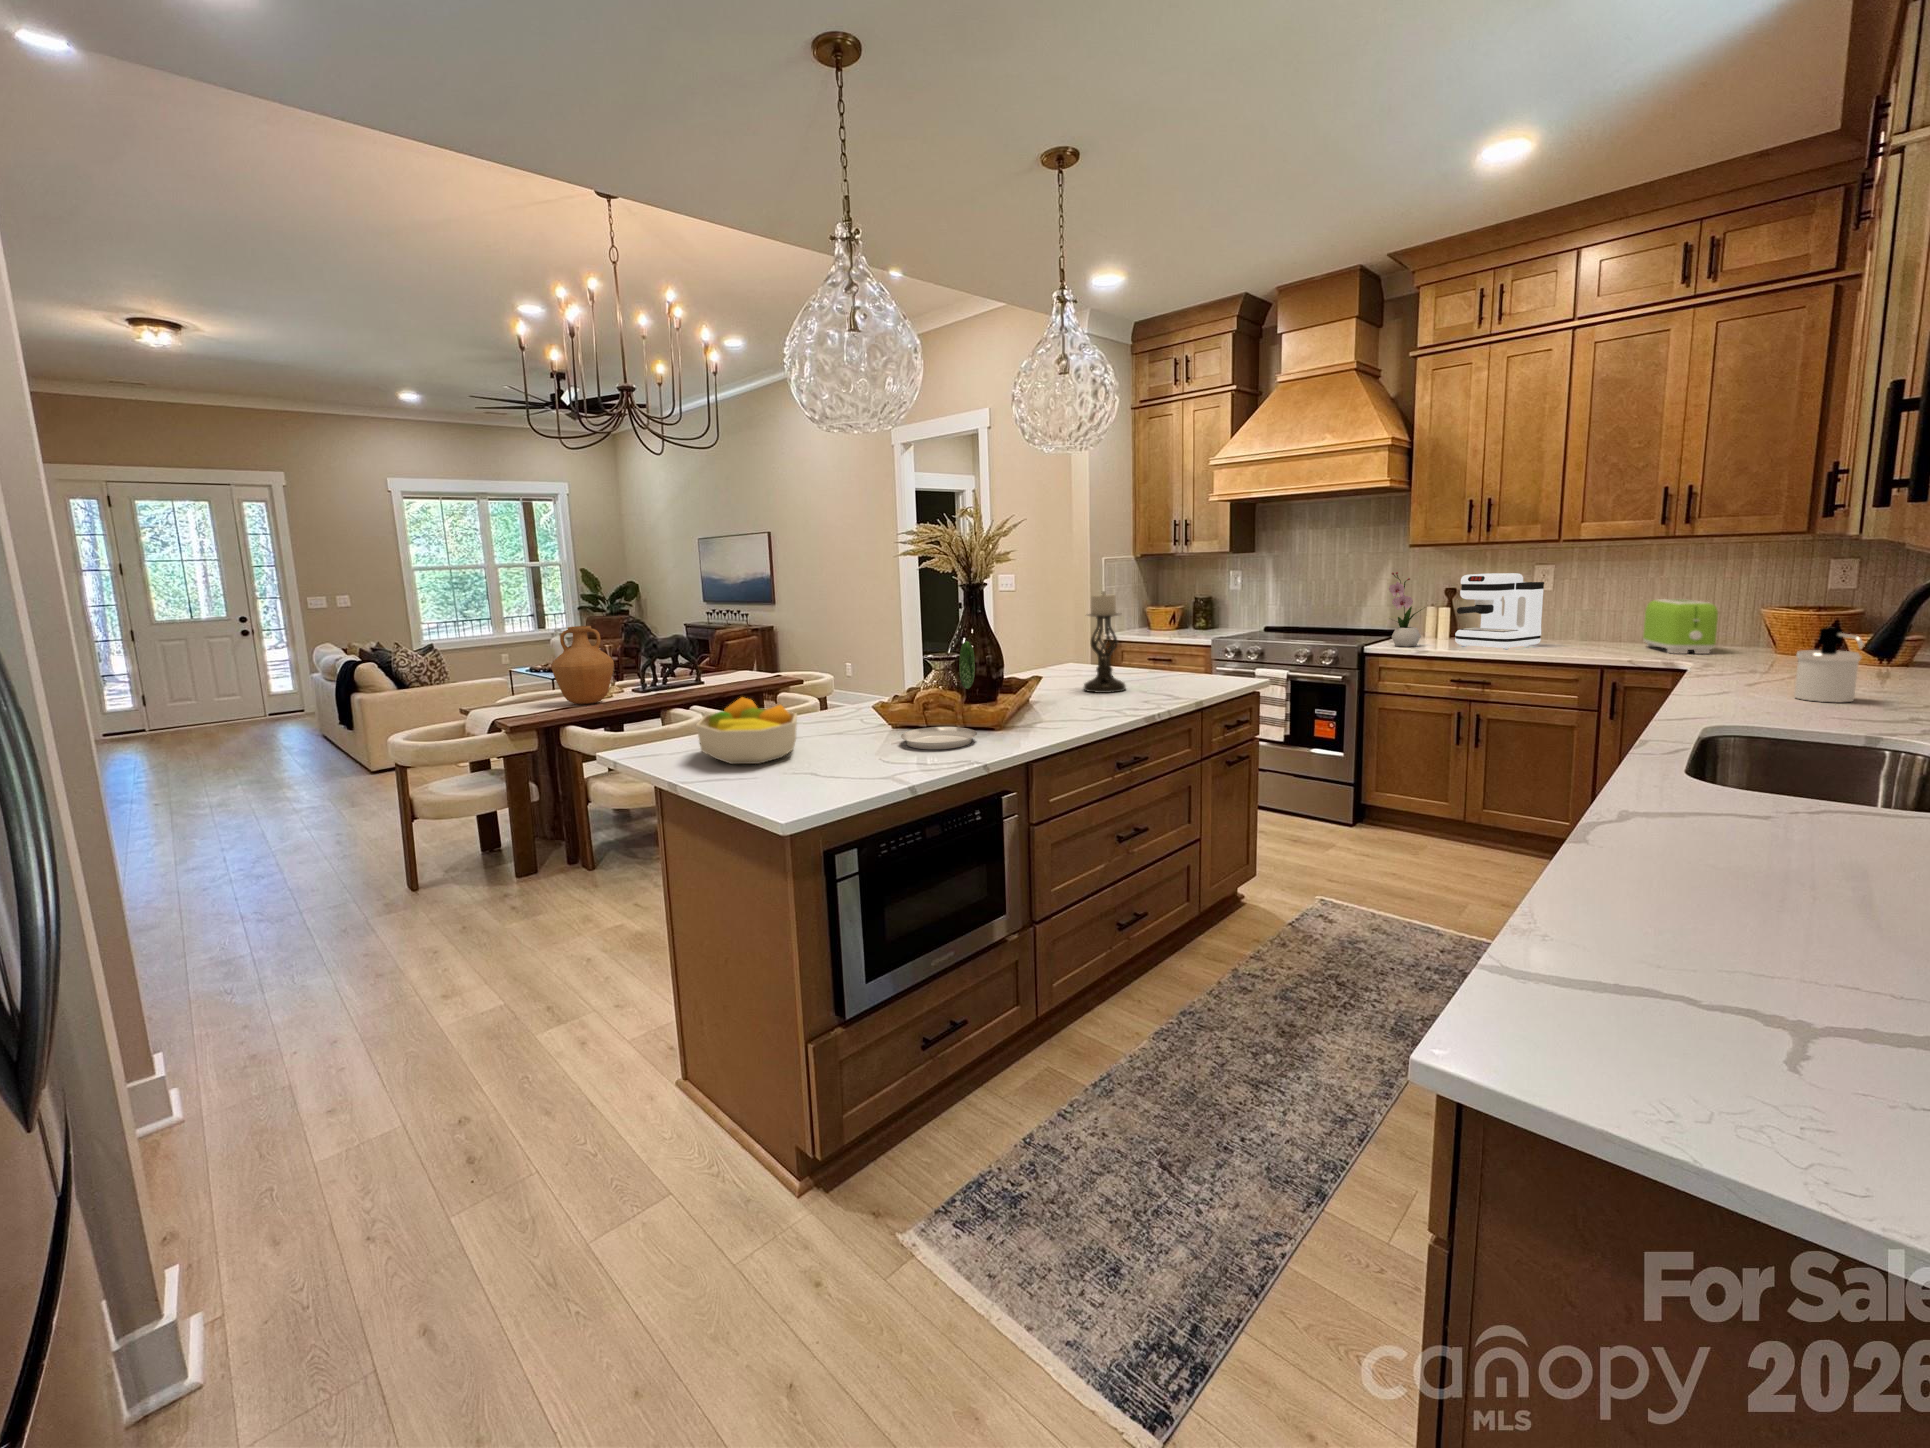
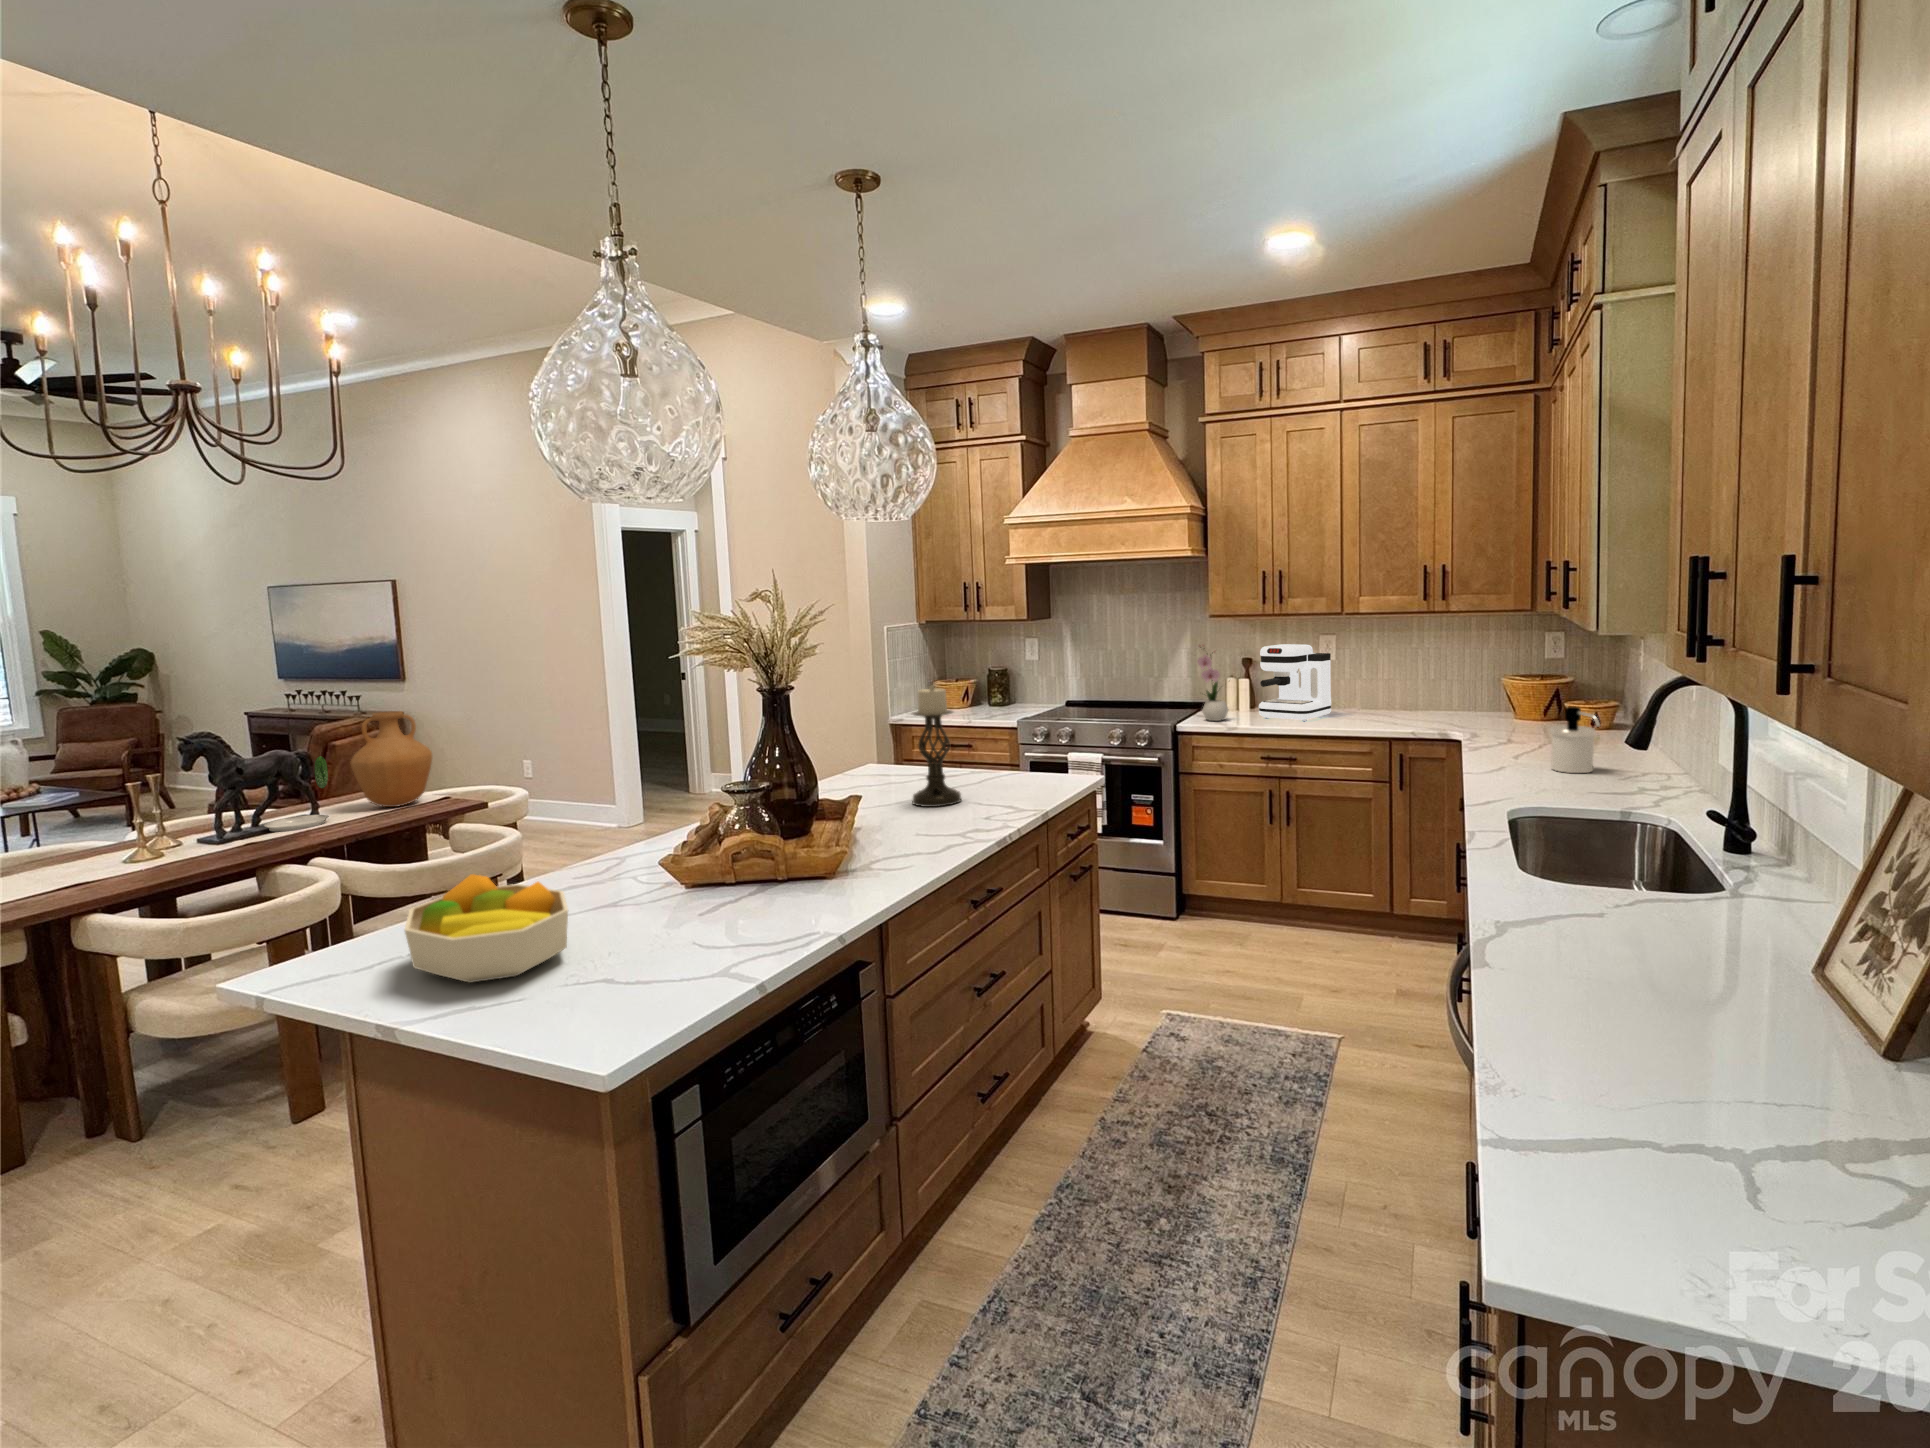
toaster: present [1643,599,1718,654] -> none [1411,668,1469,721]
vase: present [551,626,614,705] -> present [351,711,432,807]
plate: present [901,641,977,749] -> present [264,756,329,832]

